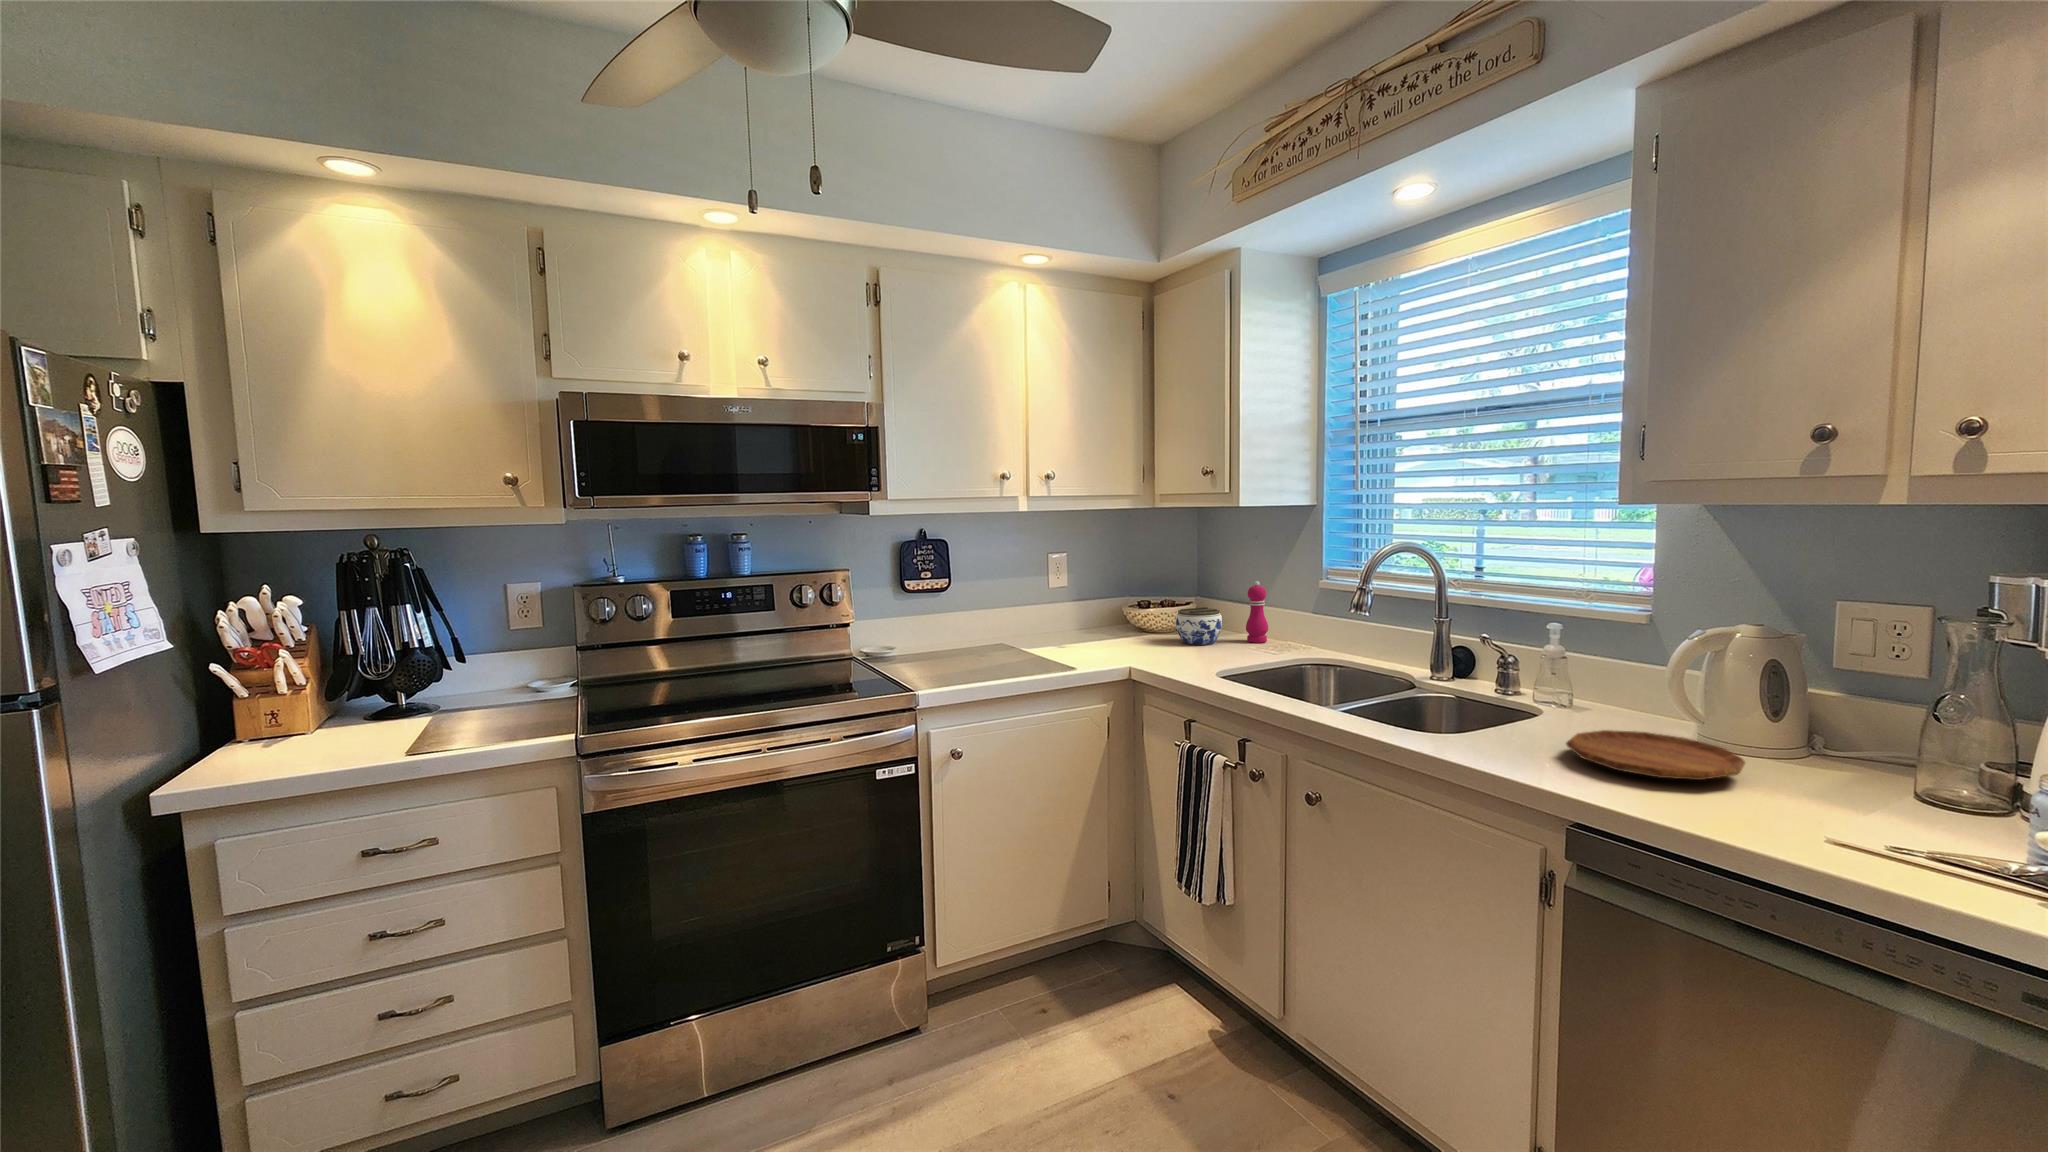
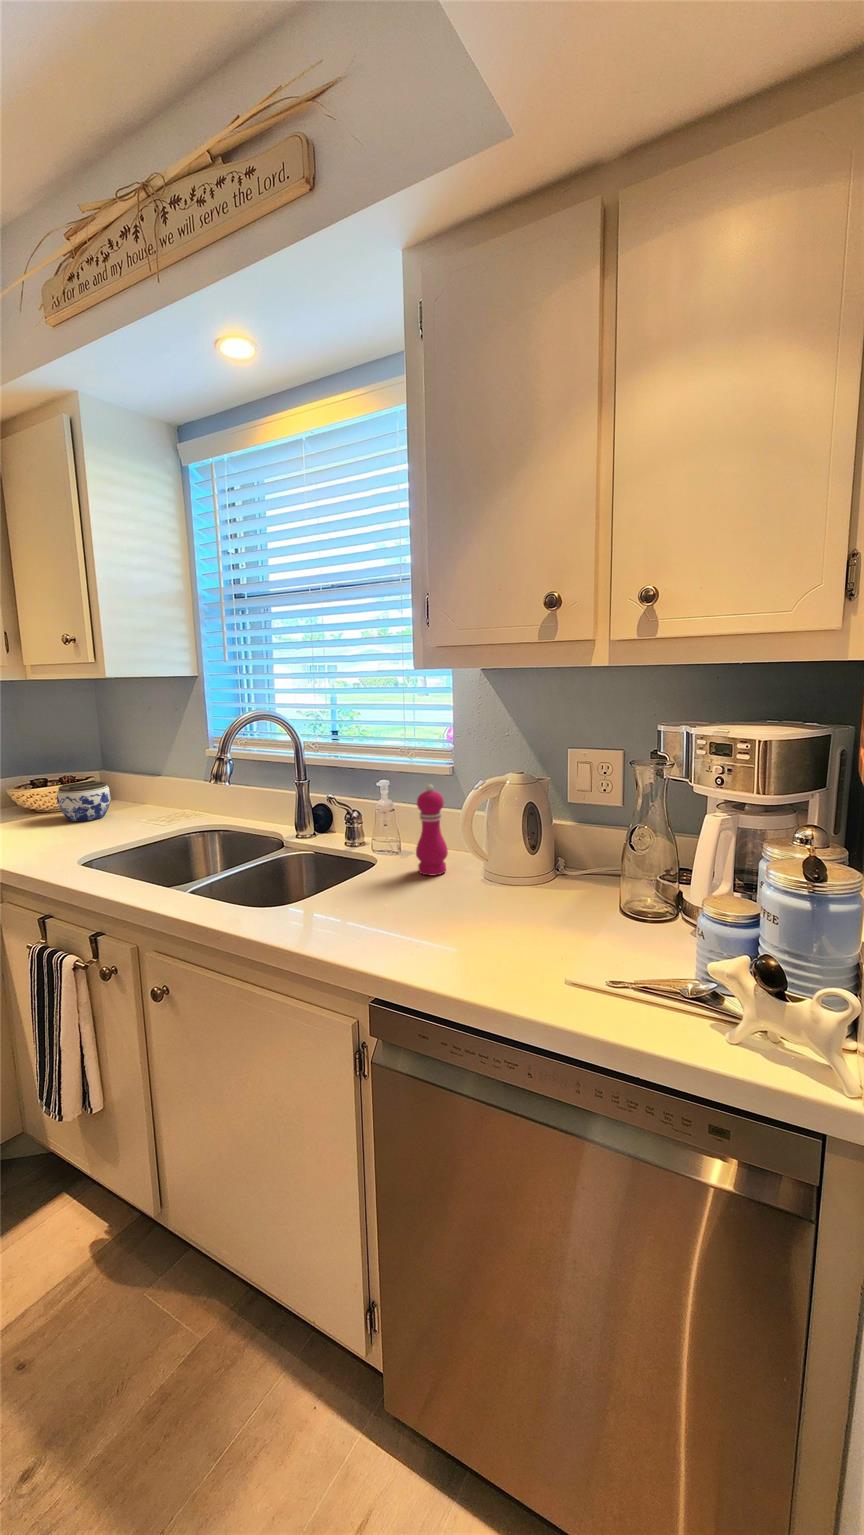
pepper mill: present [1246,581,1268,643] -> present [416,784,448,875]
tray: present [1566,730,1745,780] -> none [377,878,513,933]

